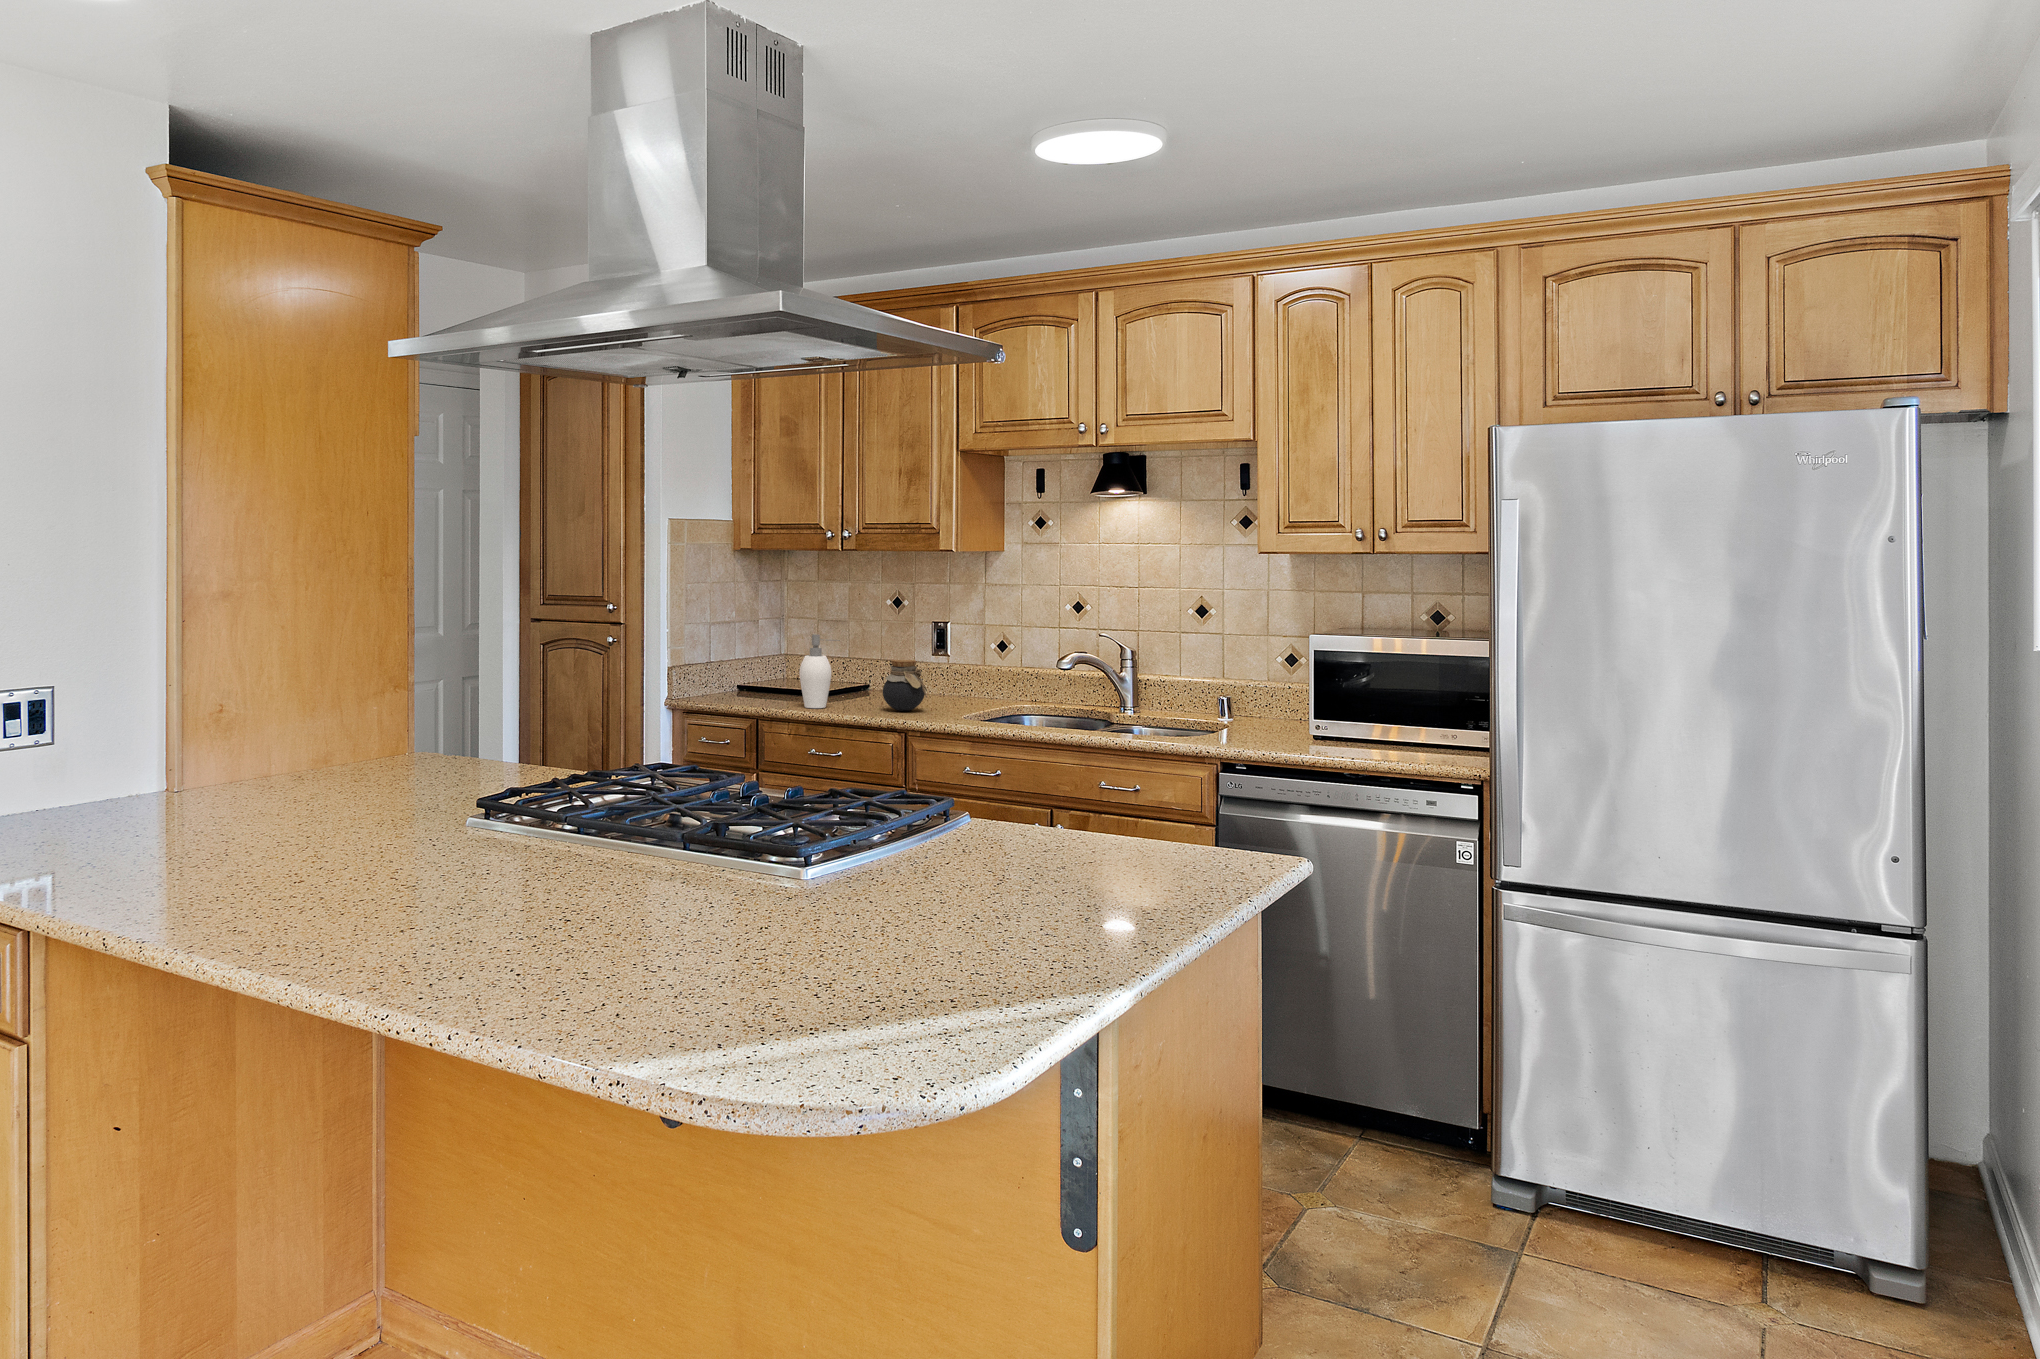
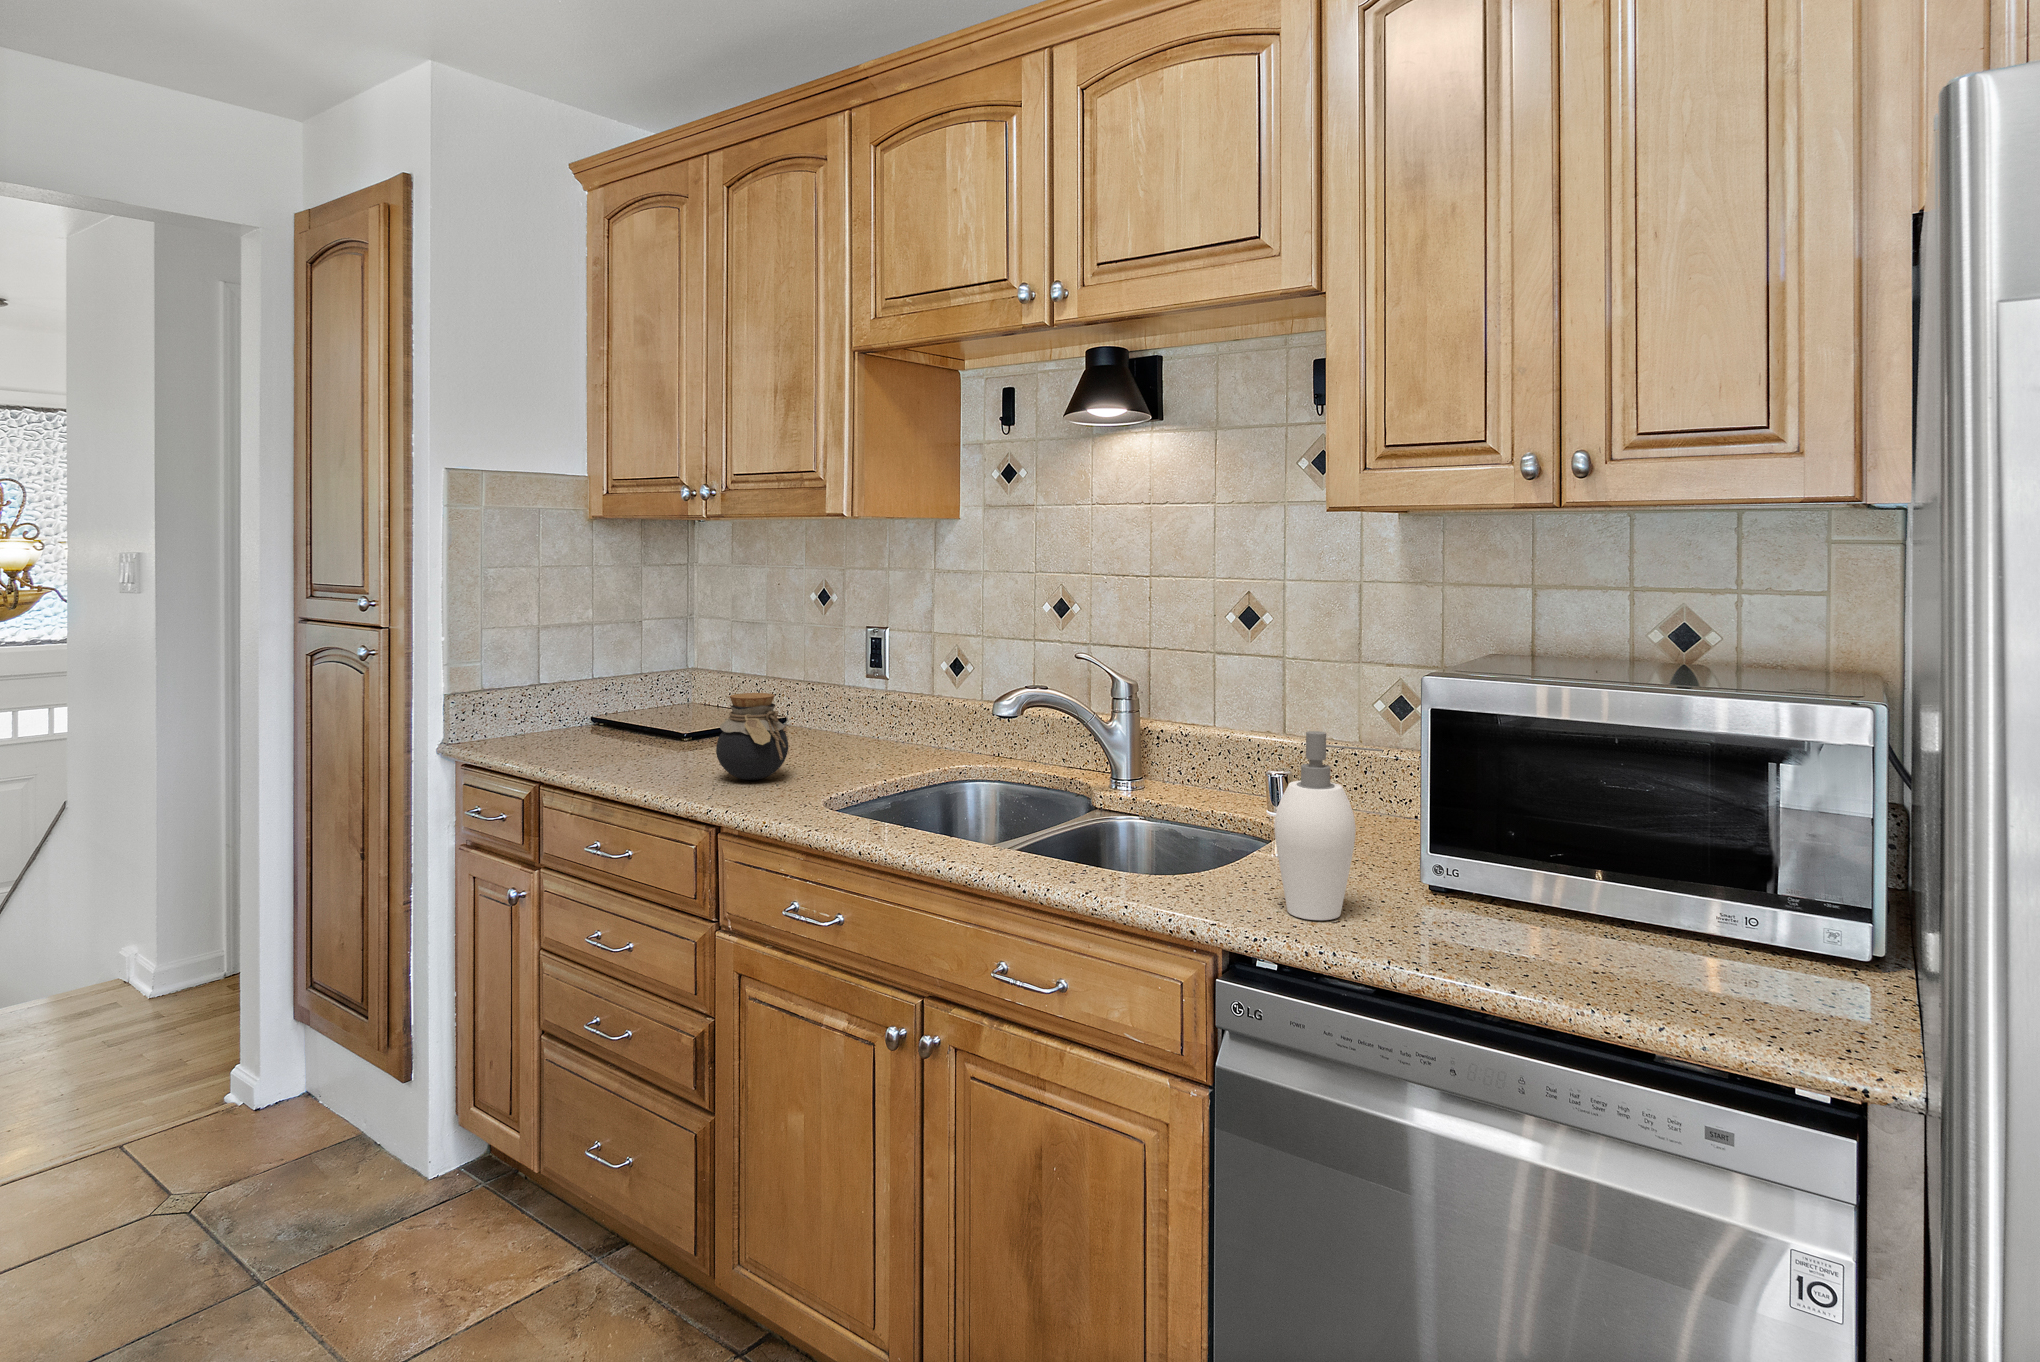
soap dispenser: present [799,634,840,708] -> present [1274,731,1383,920]

